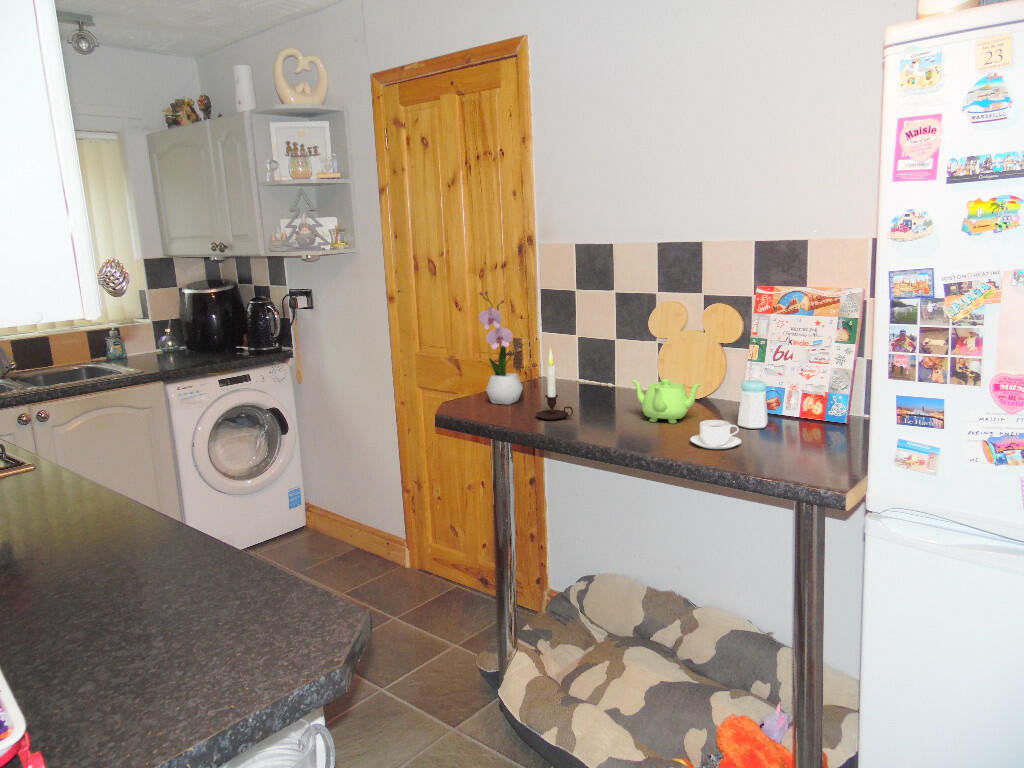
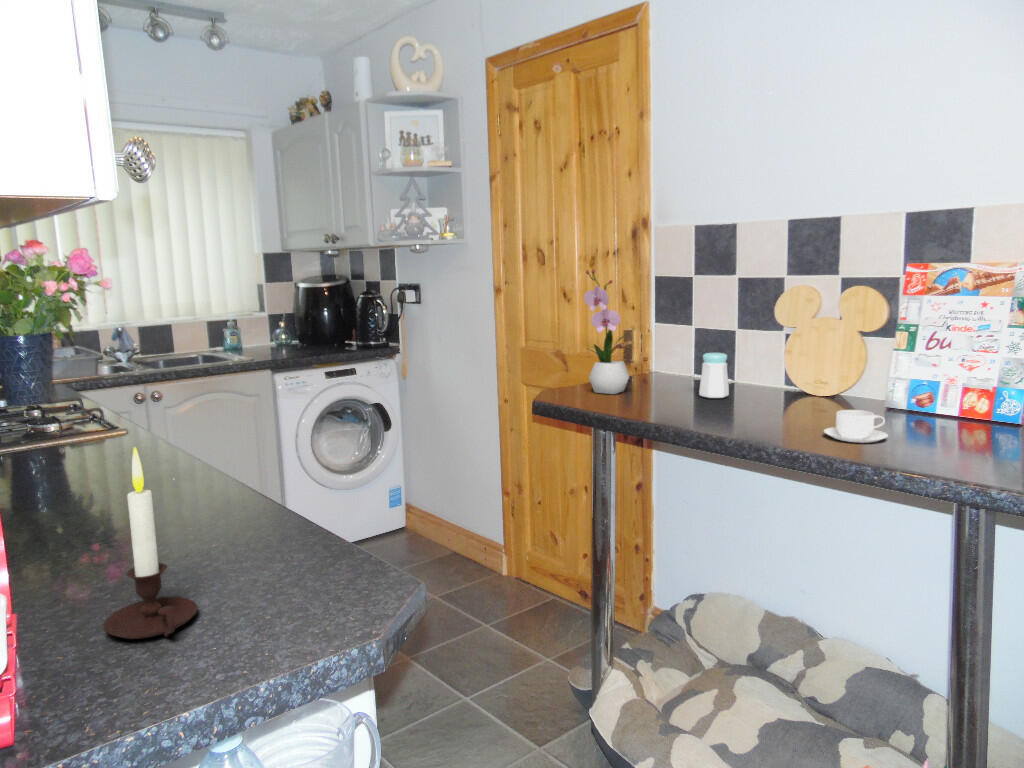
candle: present [536,348,573,420] -> present [103,447,198,639]
teapot: present [631,379,701,423] -> none [752,366,839,417]
salt shaker: present [738,380,768,428] -> present [699,353,729,398]

